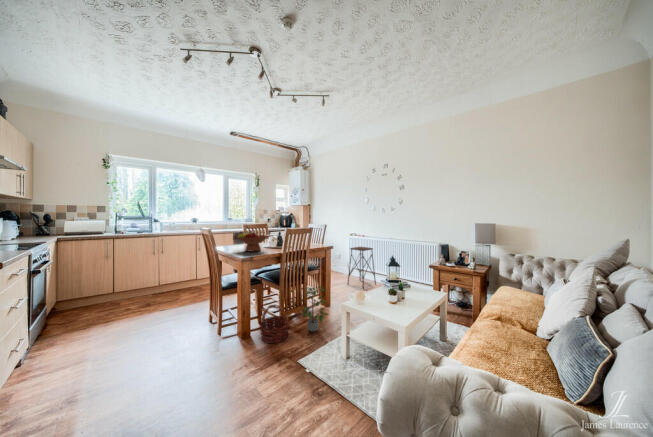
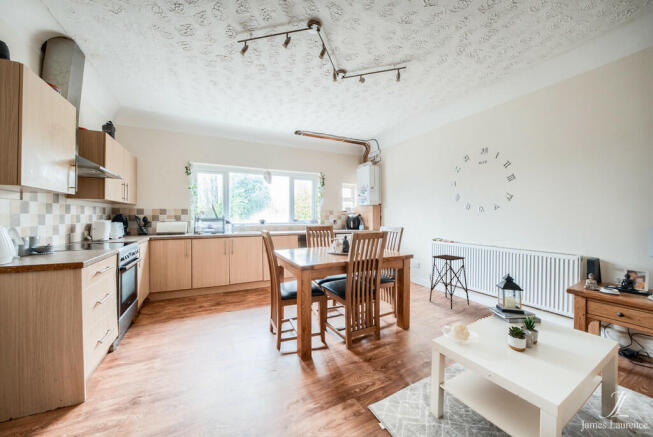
fruit bowl: present [238,231,268,251] -> none [298,234,333,257]
potted plant: present [303,286,329,332] -> none [374,304,411,364]
basket: present [259,305,290,343] -> none [321,324,358,373]

